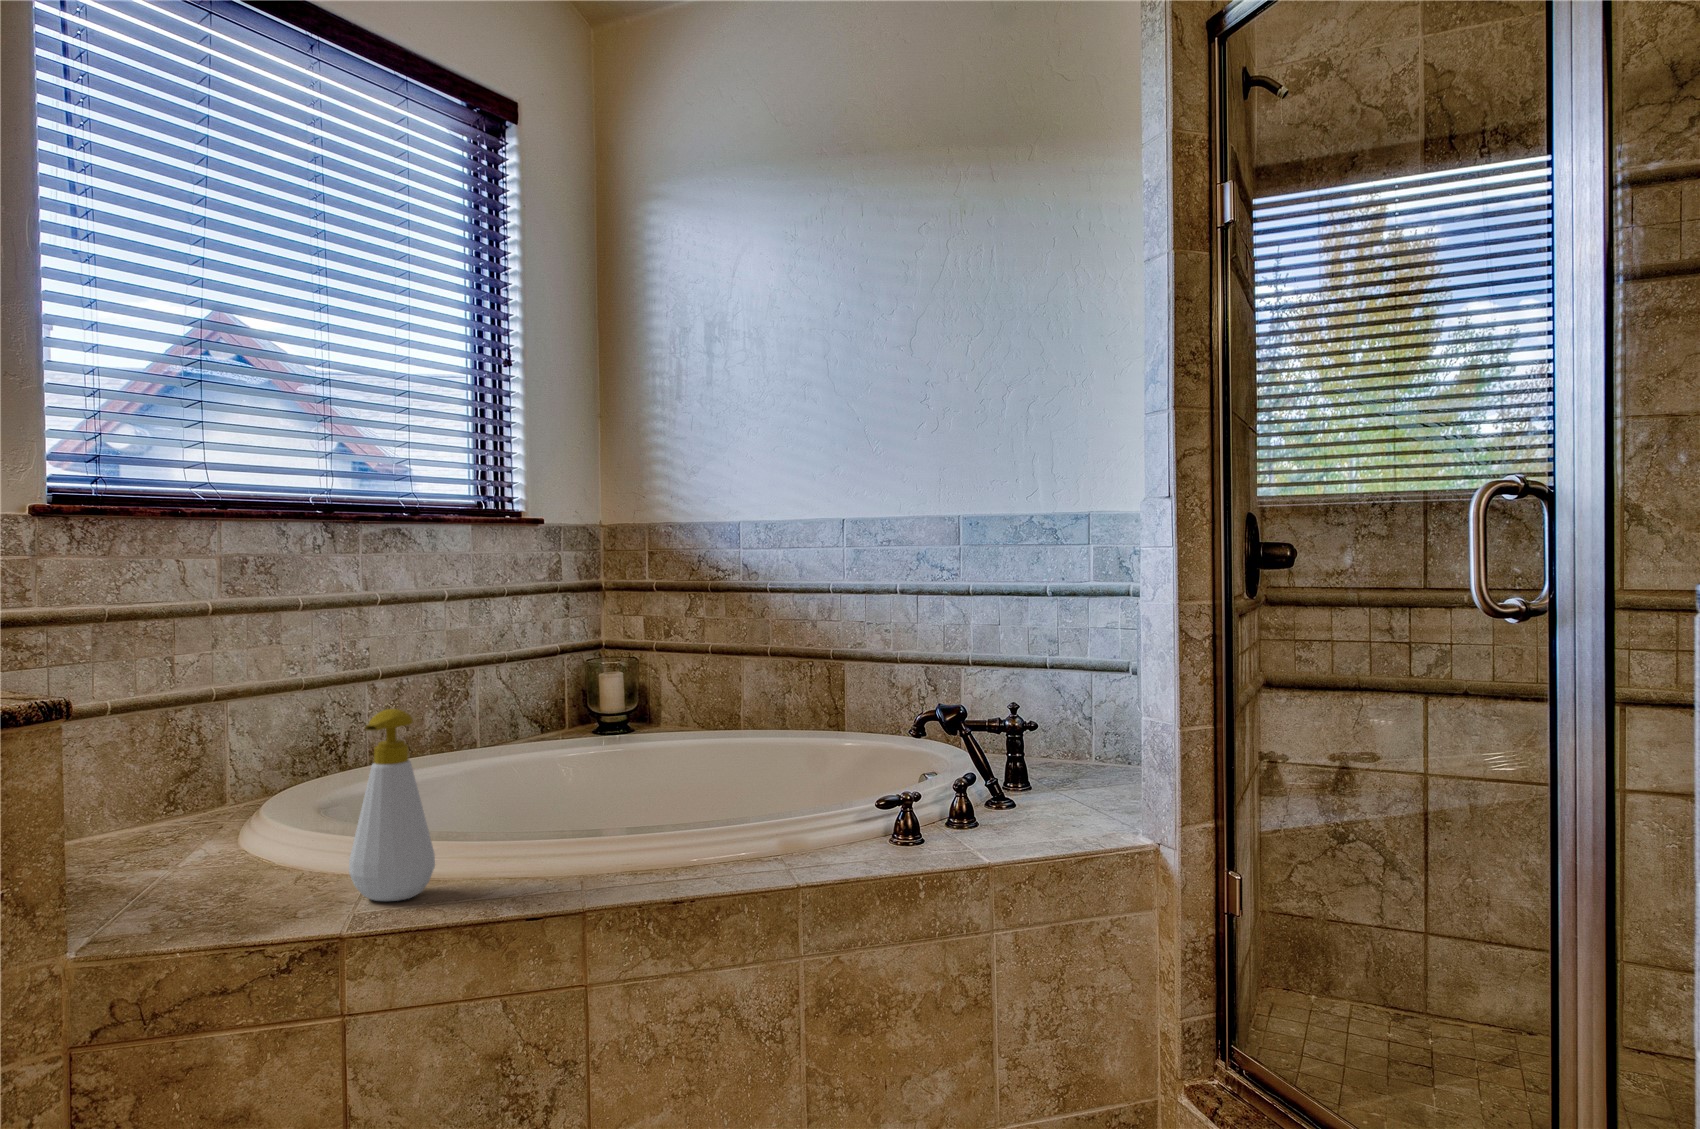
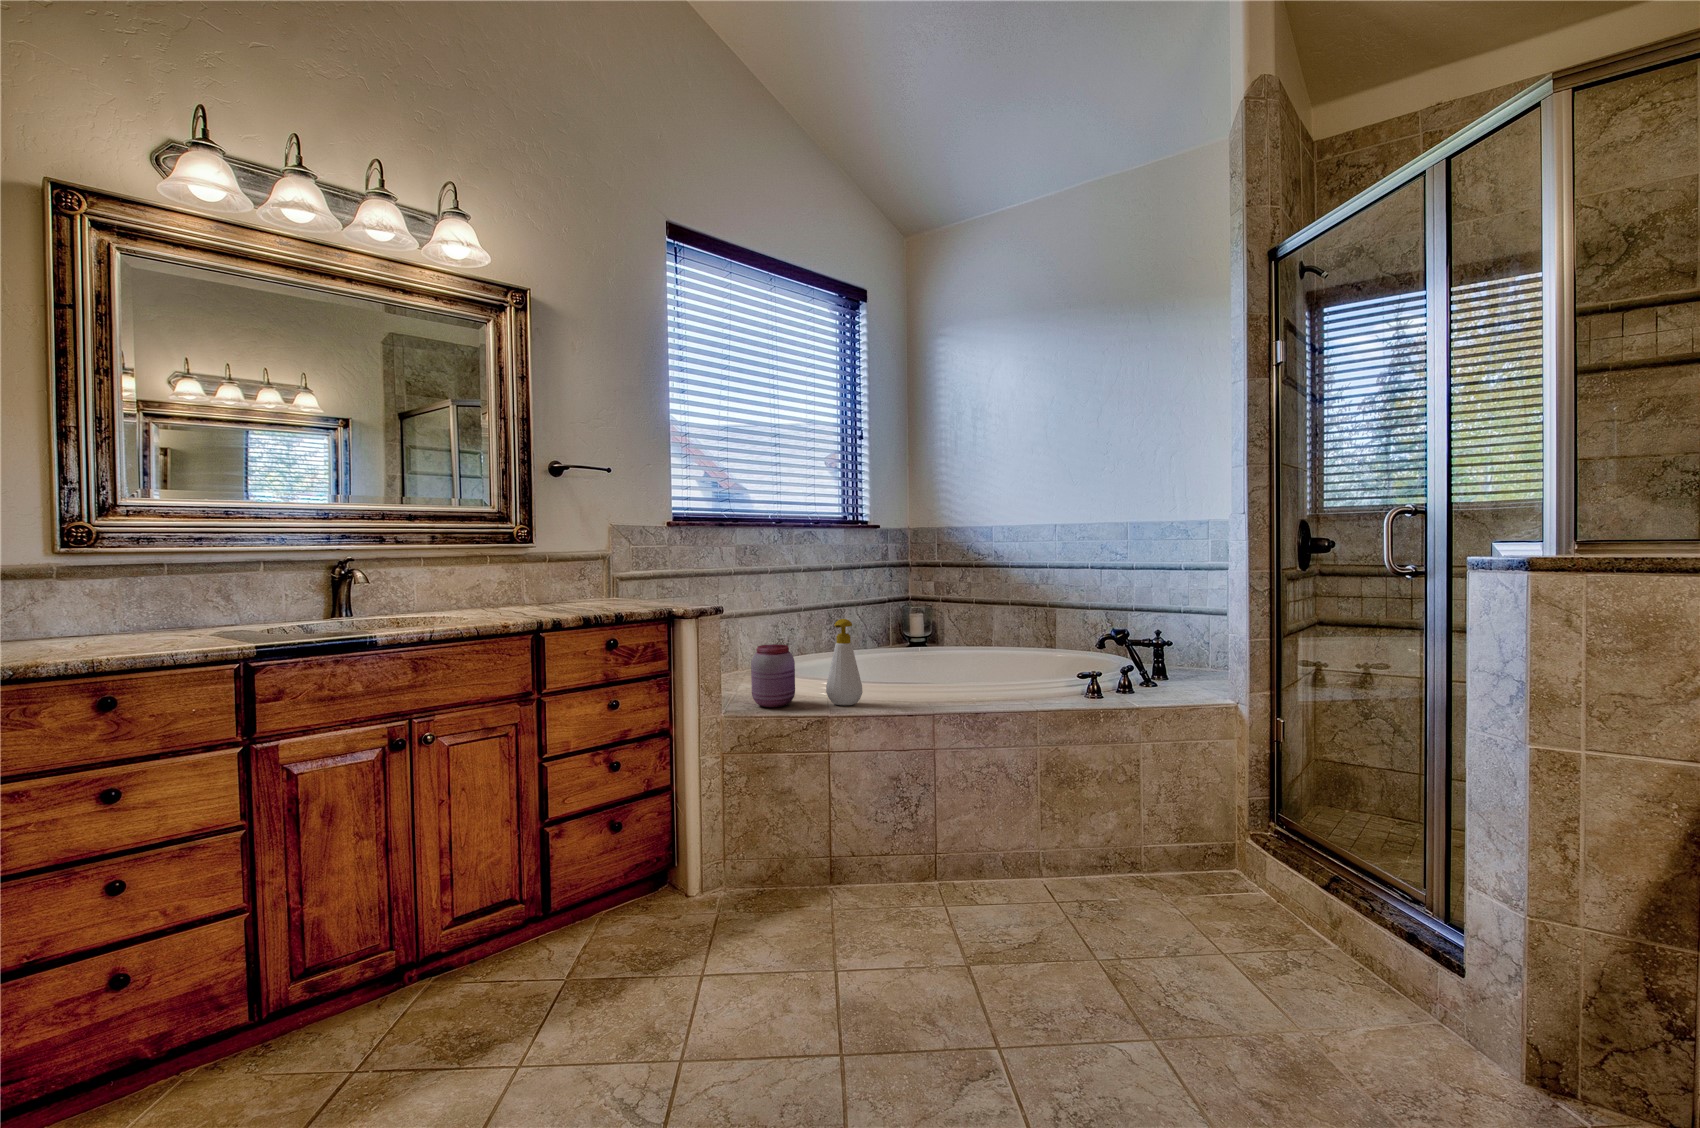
jar: none [157,769,276,921] -> present [751,644,795,707]

